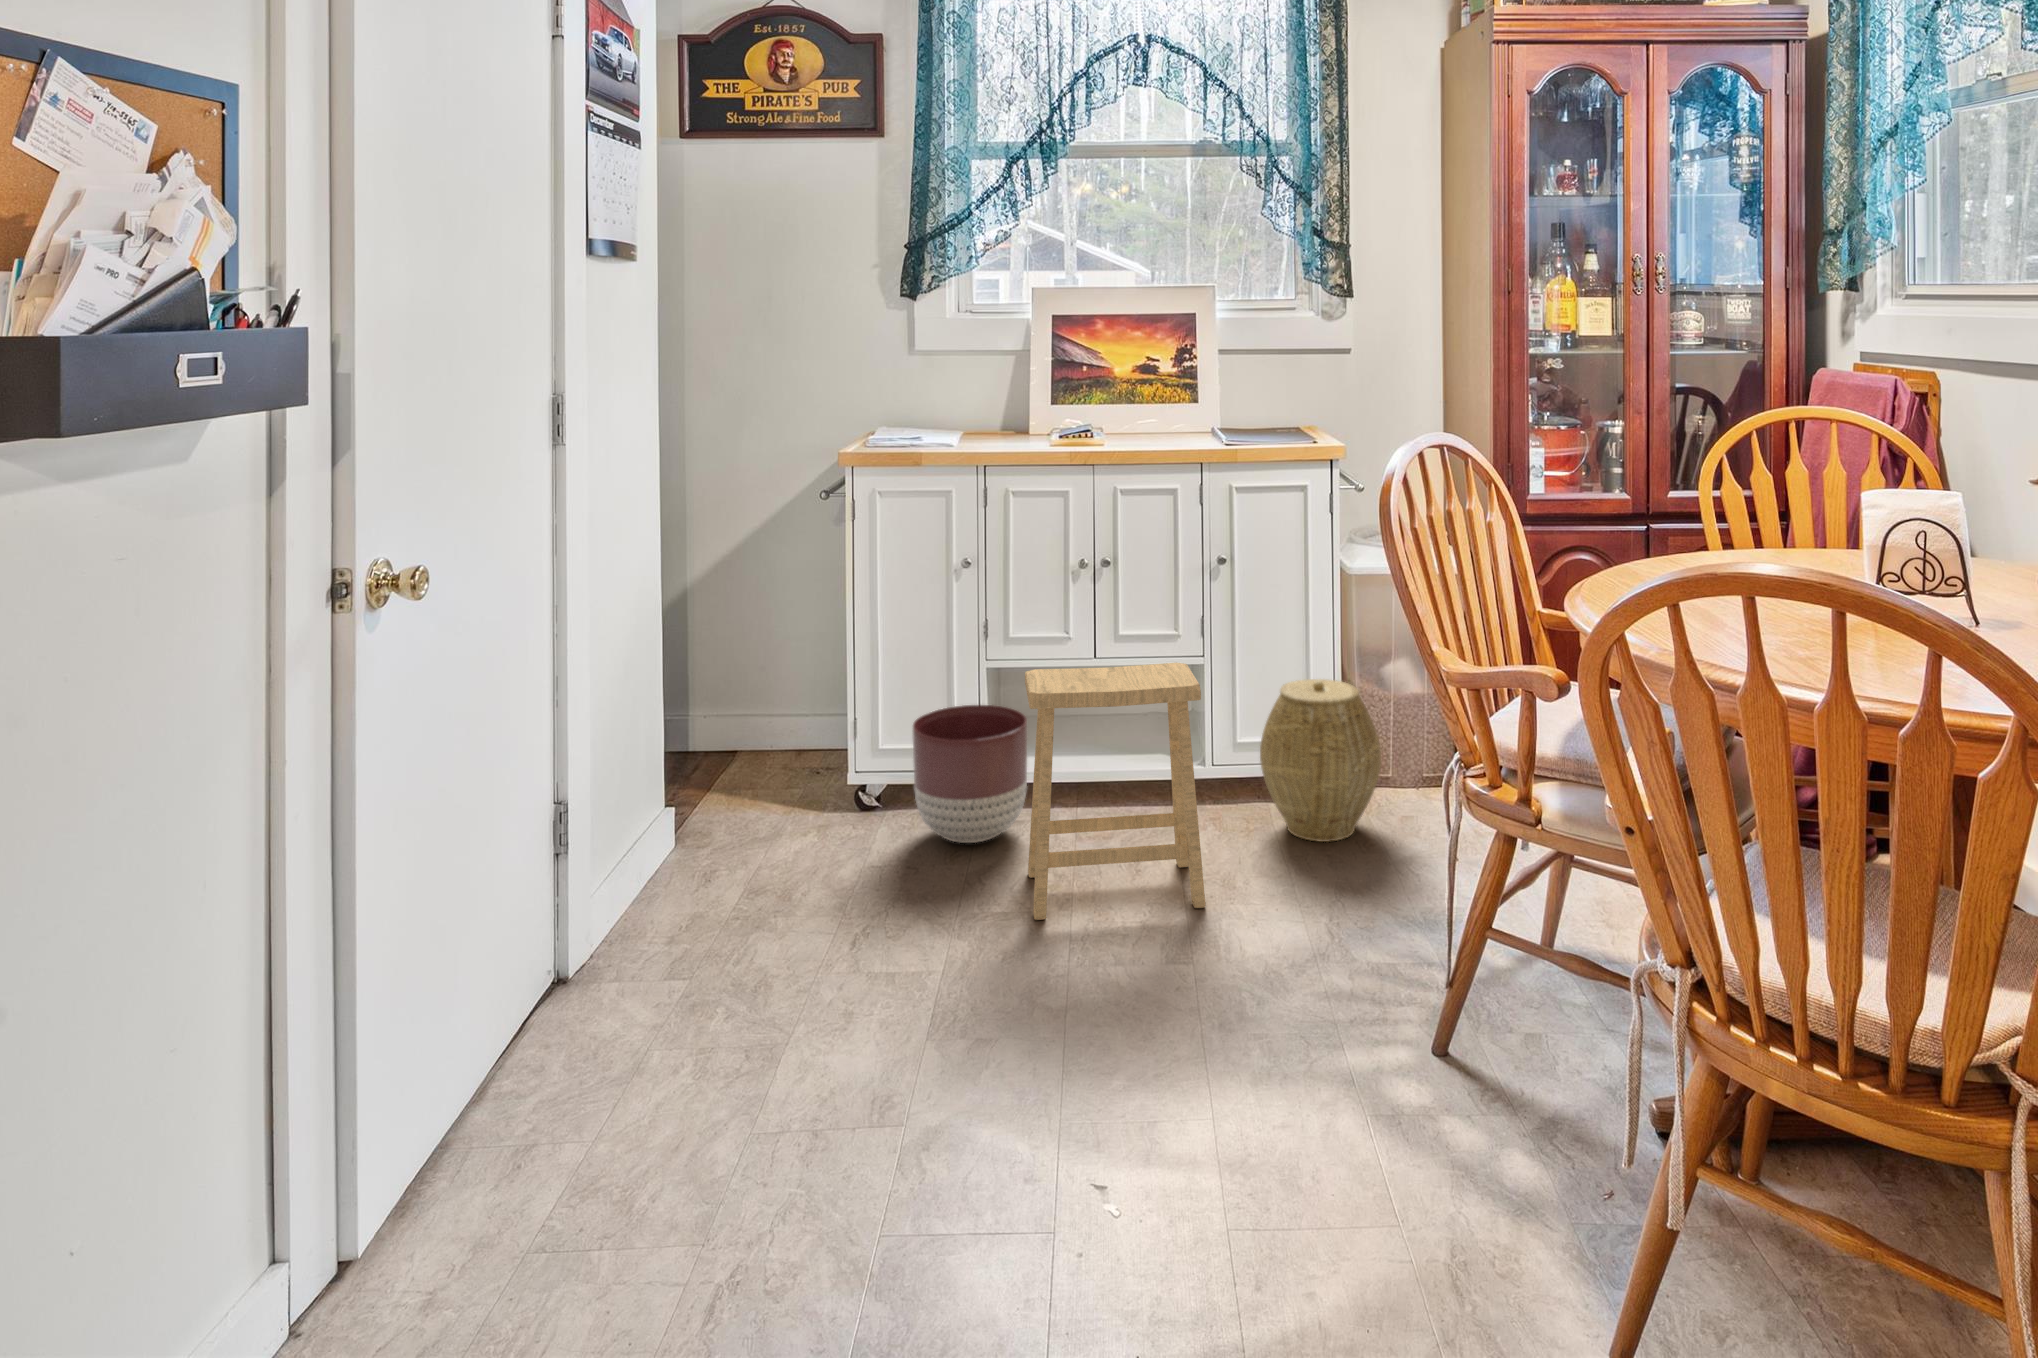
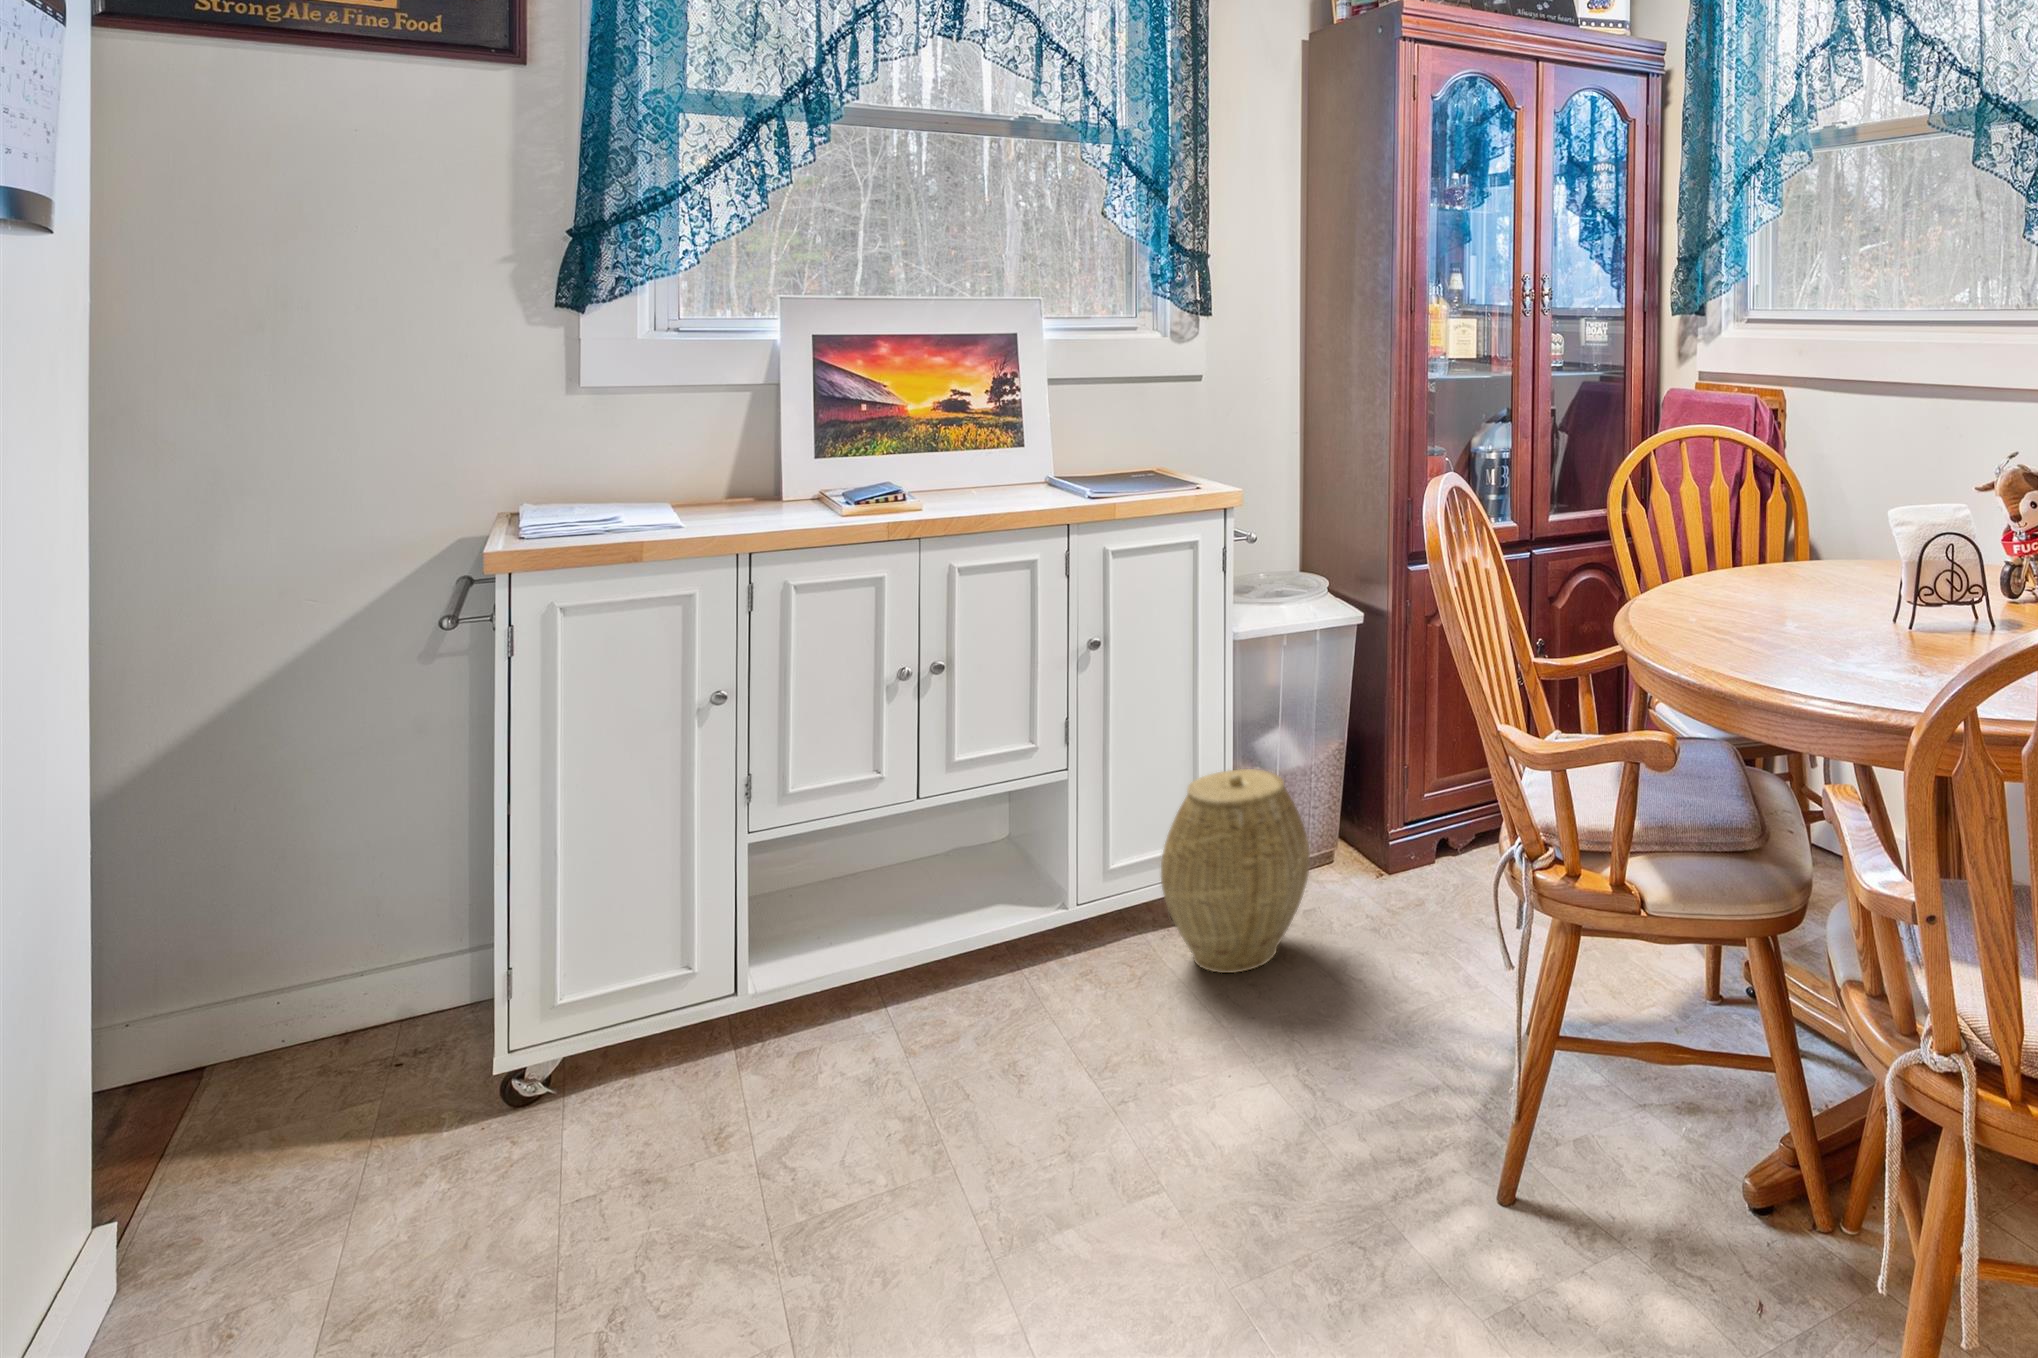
footstool: present [1025,663,1206,920] -> none [872,785,1159,1205]
planter: present [913,705,1027,843] -> none [646,892,842,1116]

